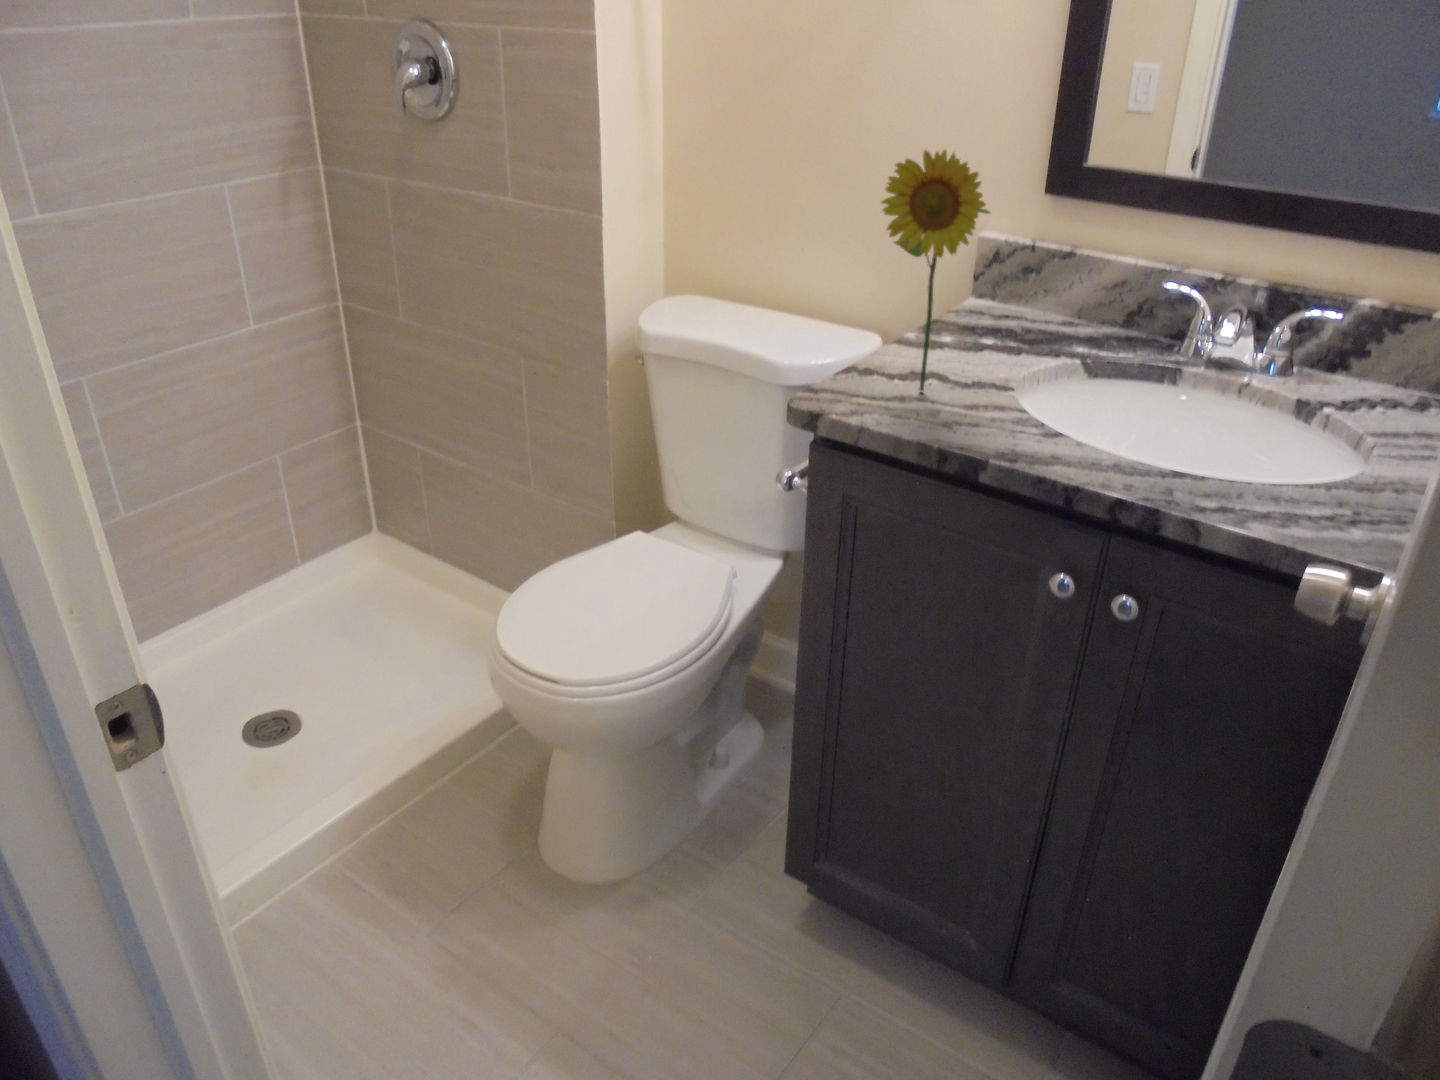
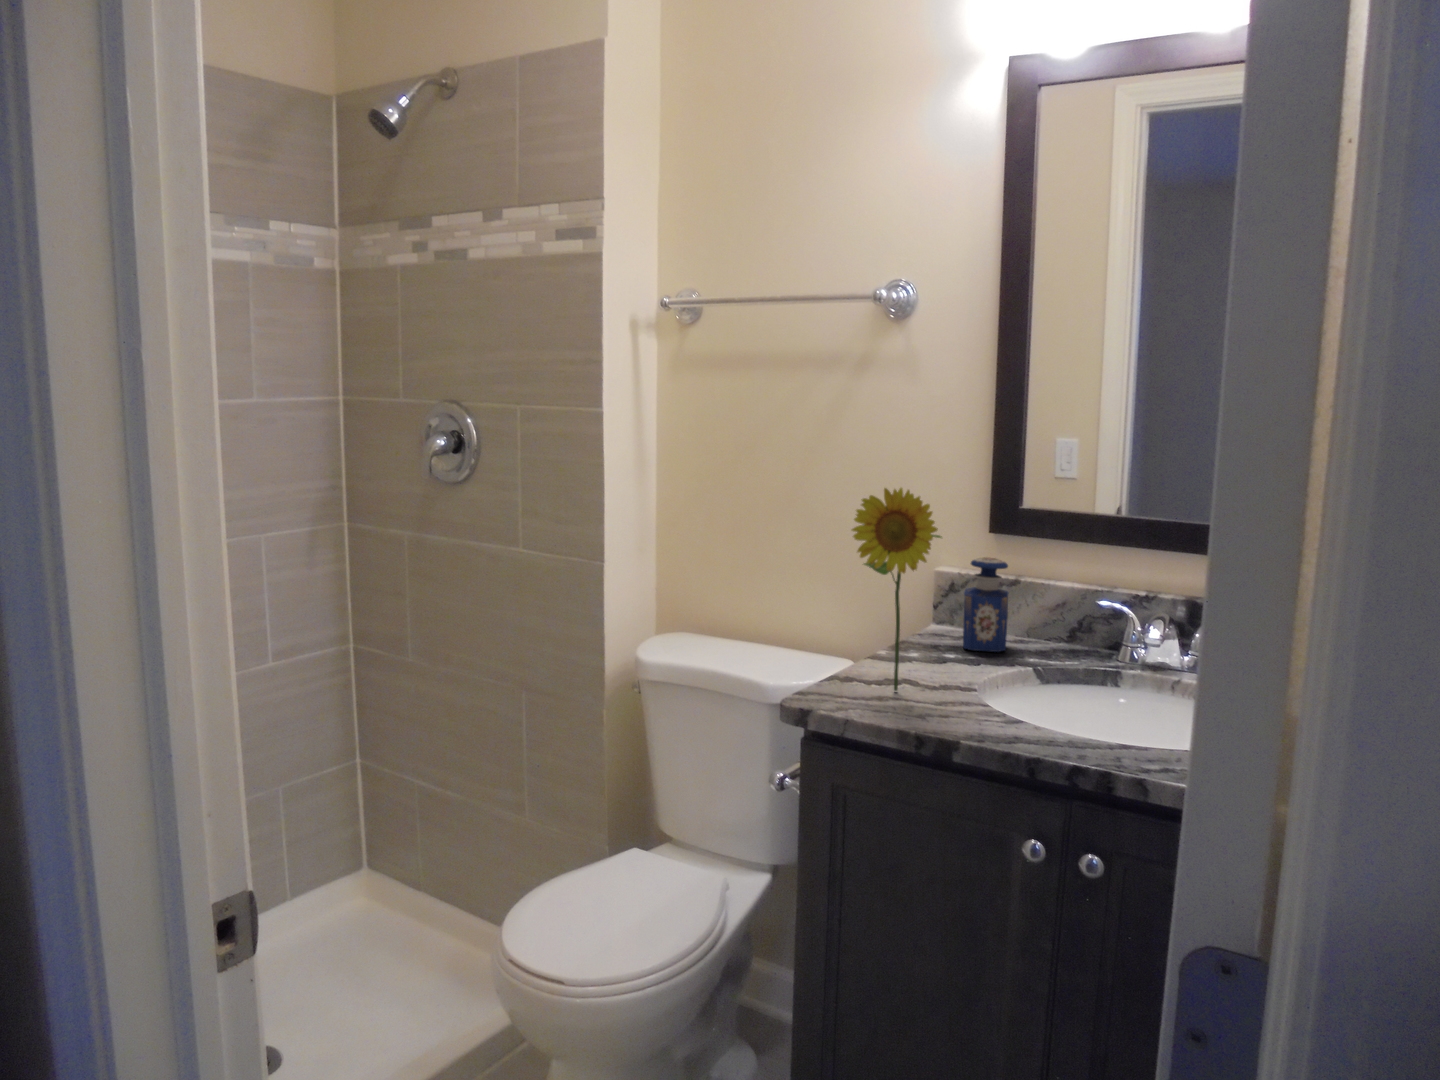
perfume bottle: none [1003,227,1065,339] -> present [963,557,1008,652]

